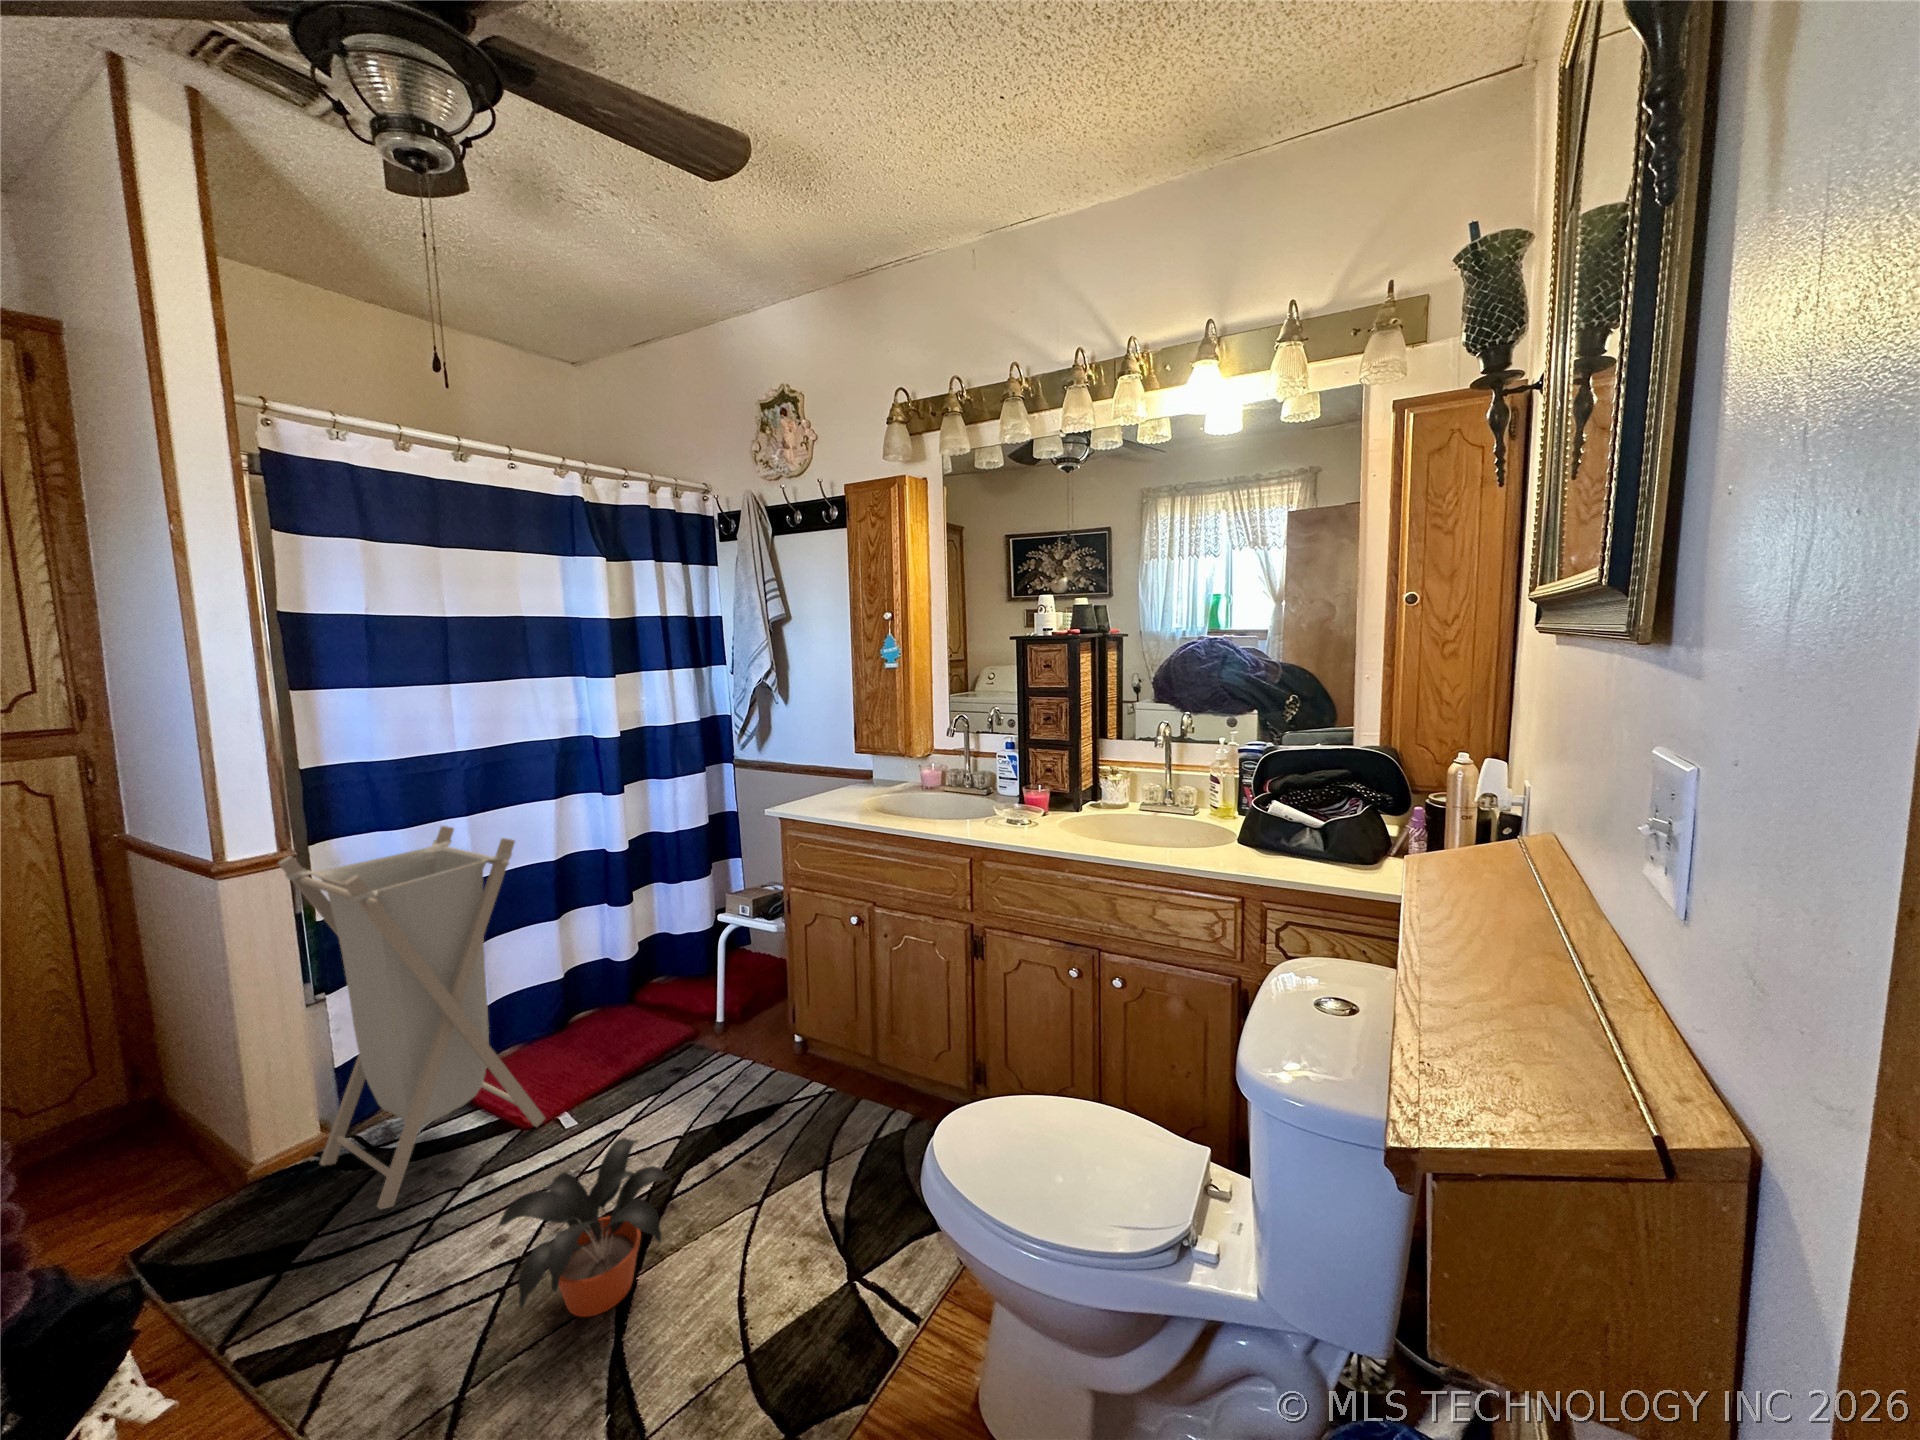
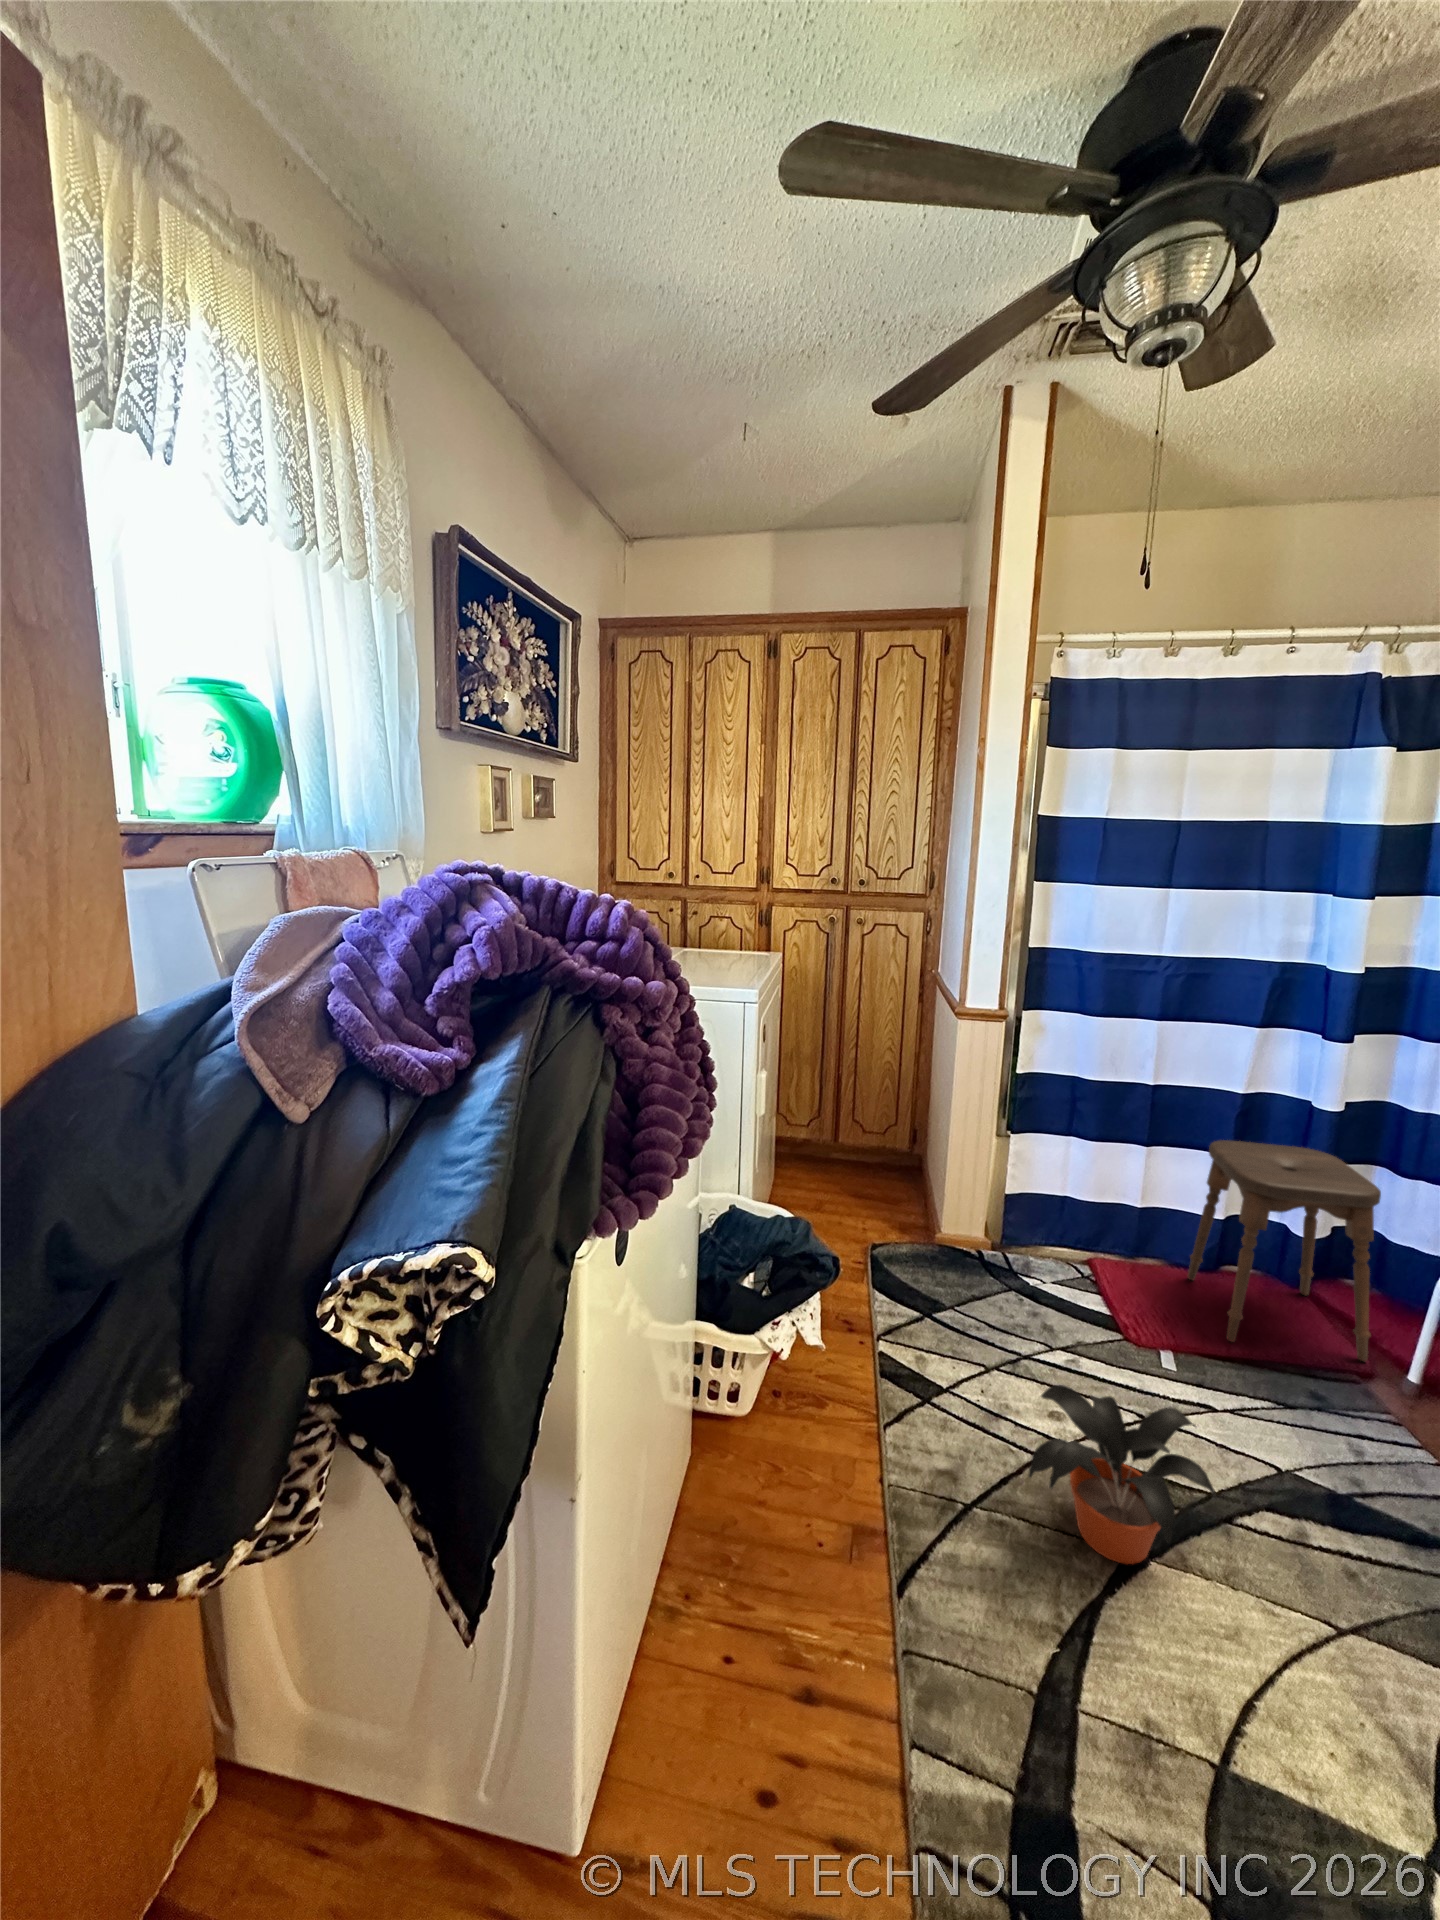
laundry hamper: present [278,826,545,1209] -> none [979,1013,1175,1347]
stool: none [544,885,691,1071] -> present [1187,1140,1381,1361]

